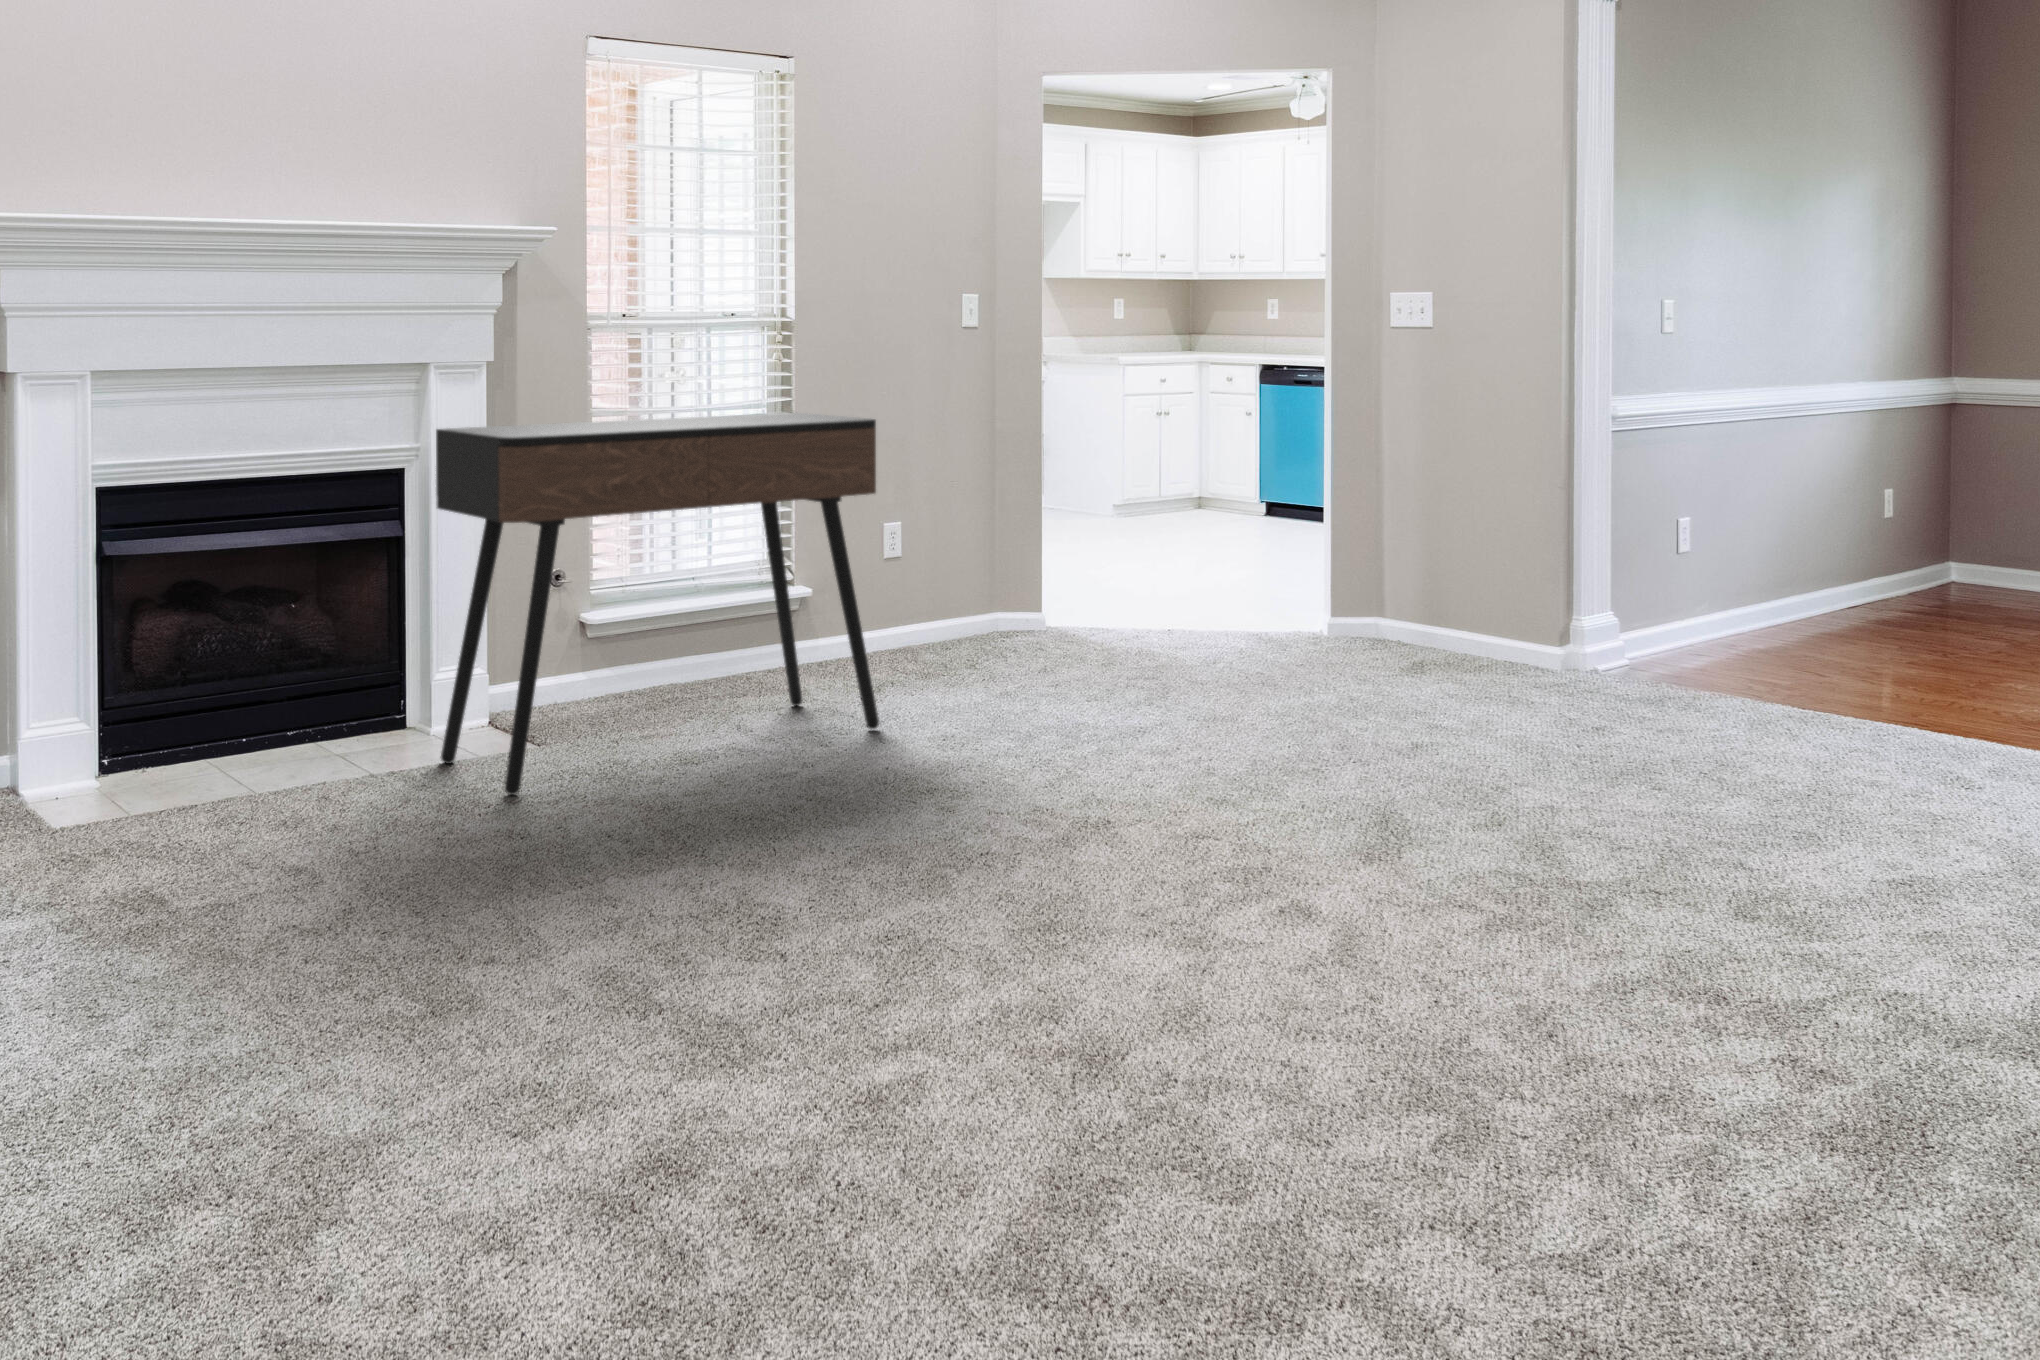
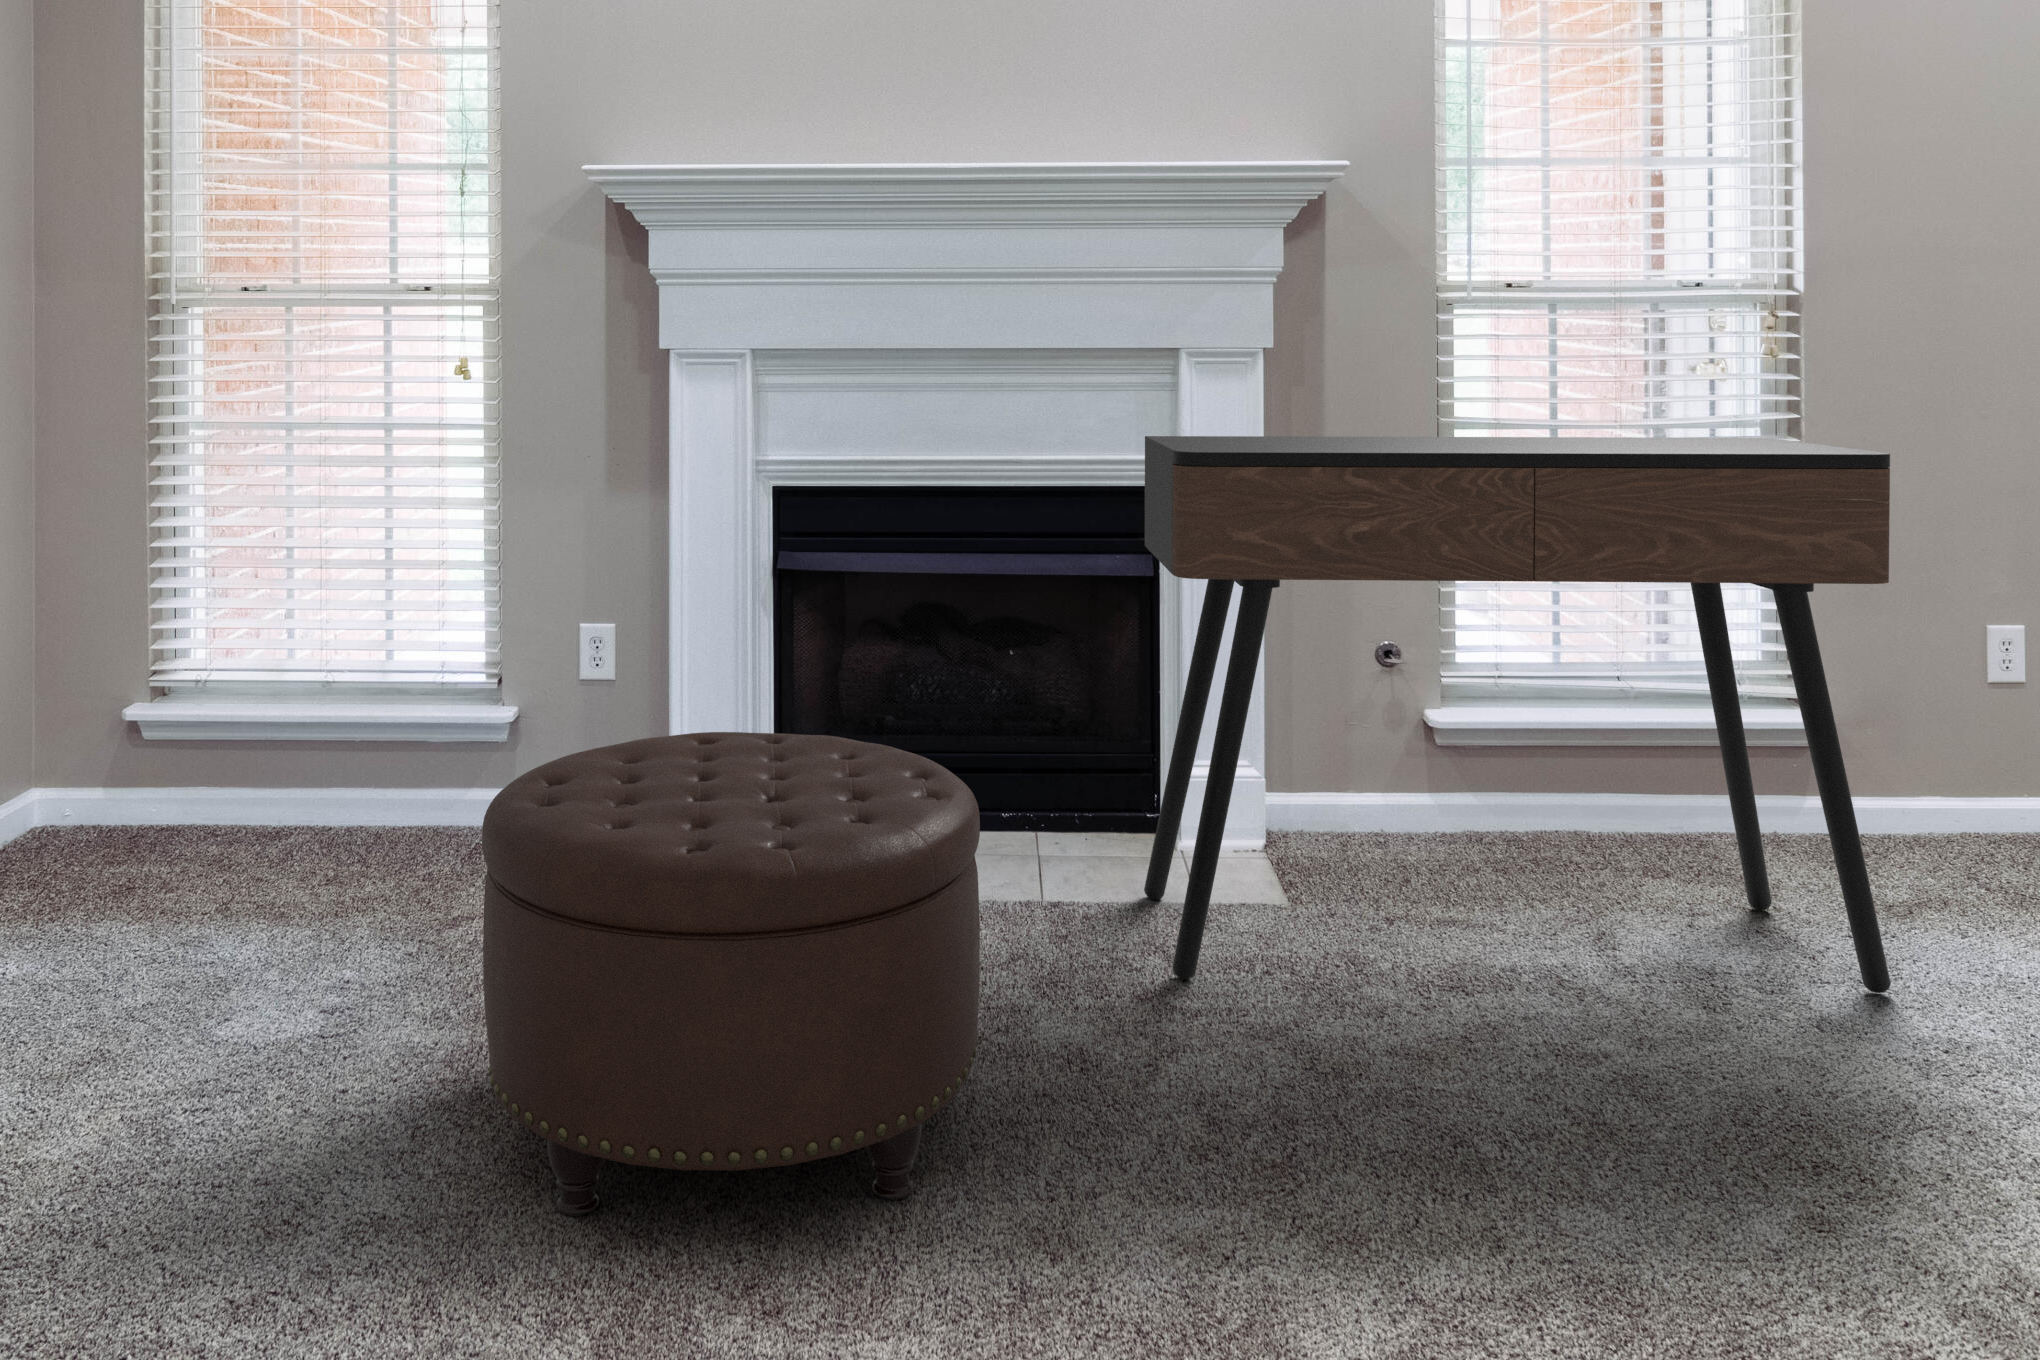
ottoman: none [129,651,483,965] -> present [482,732,980,1216]

